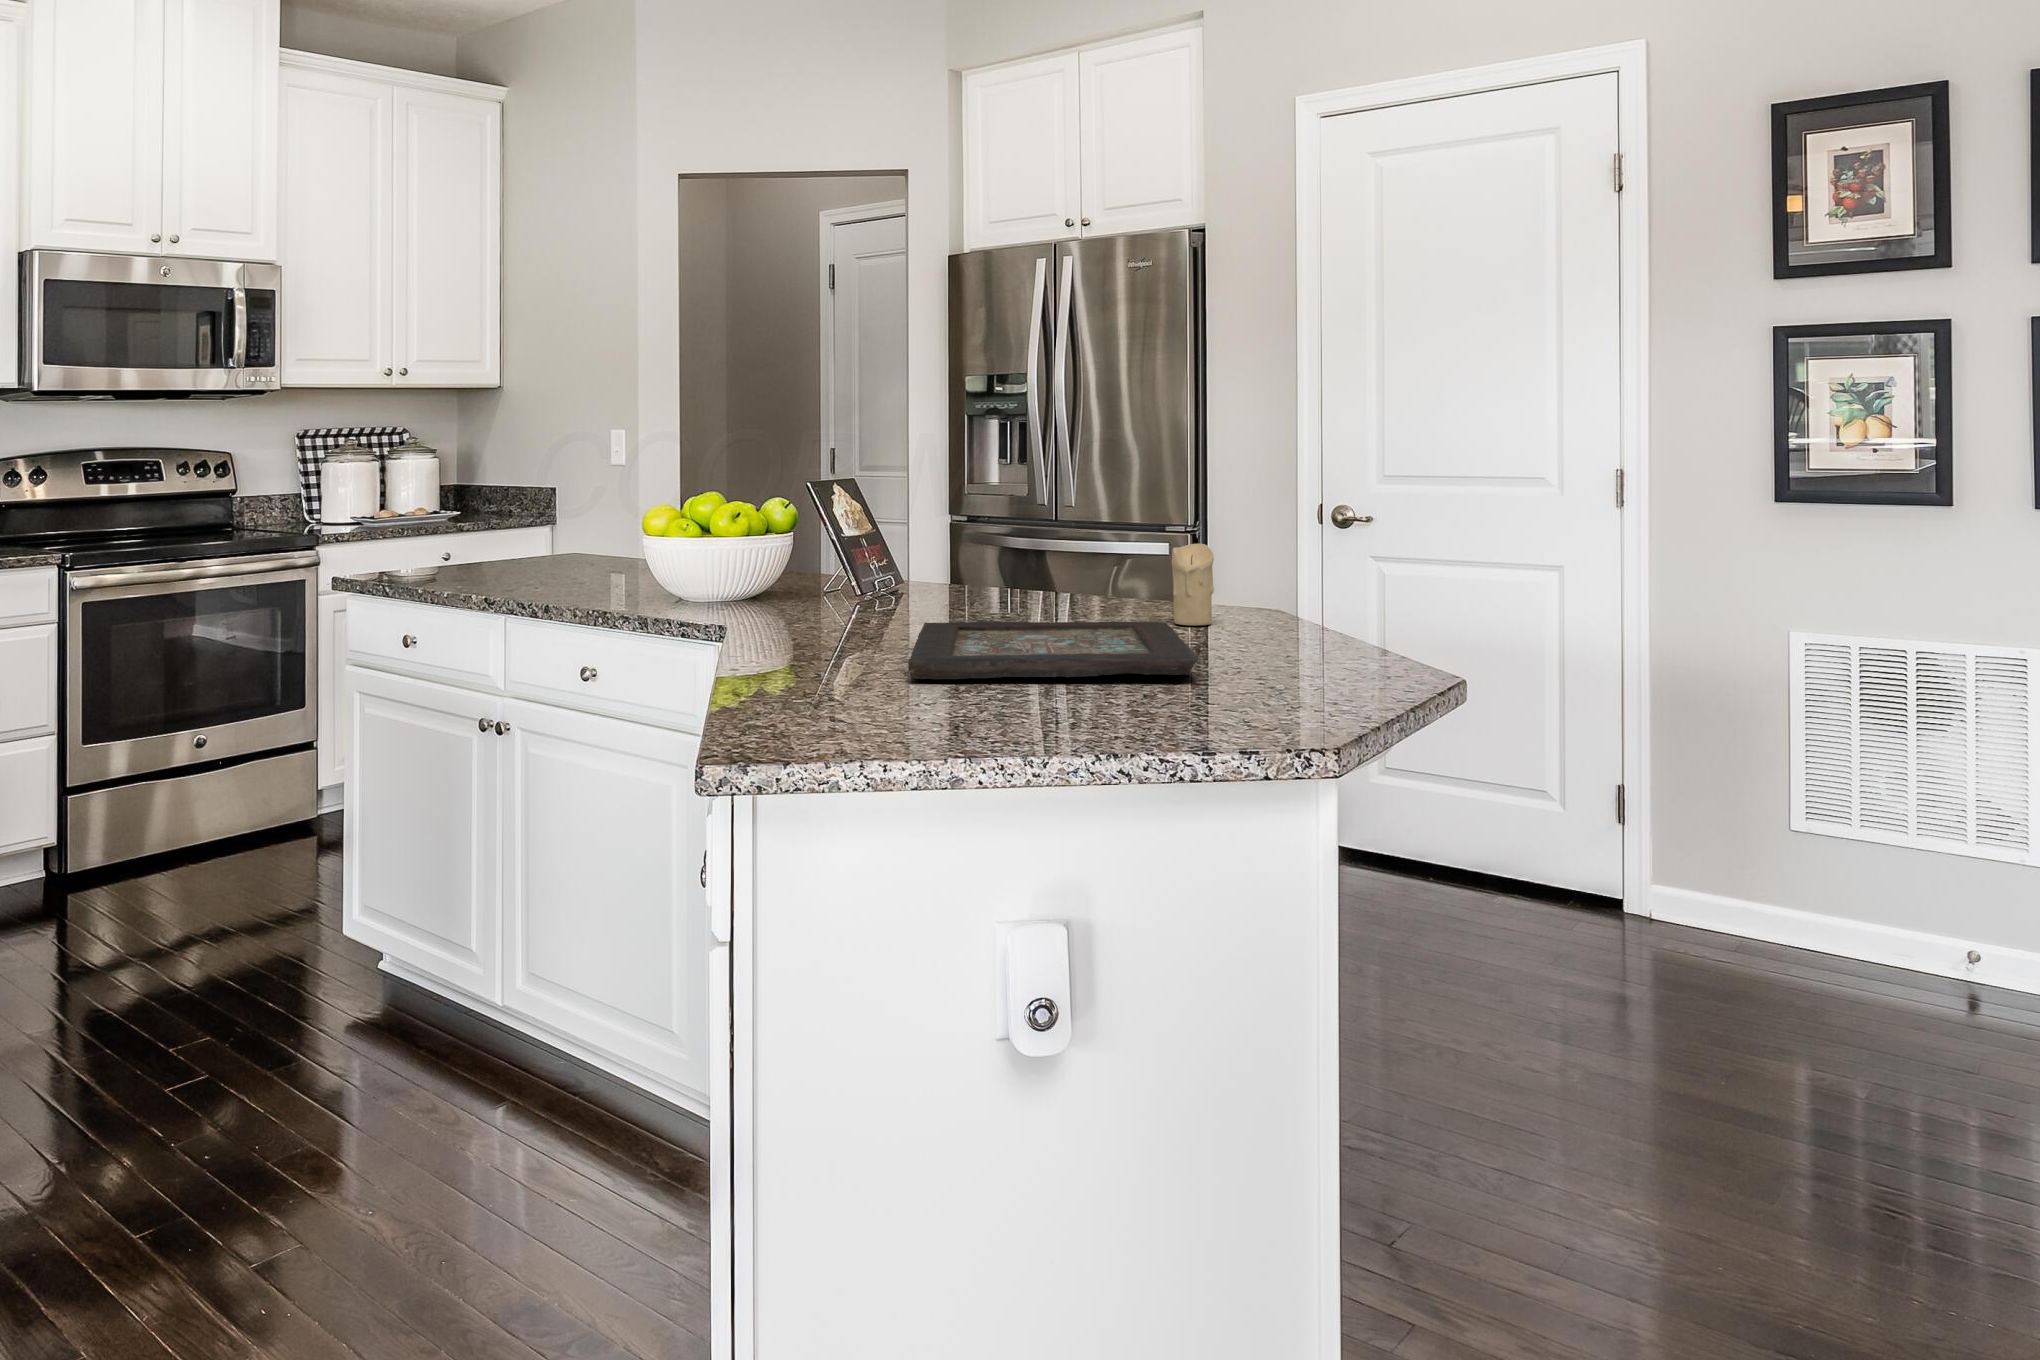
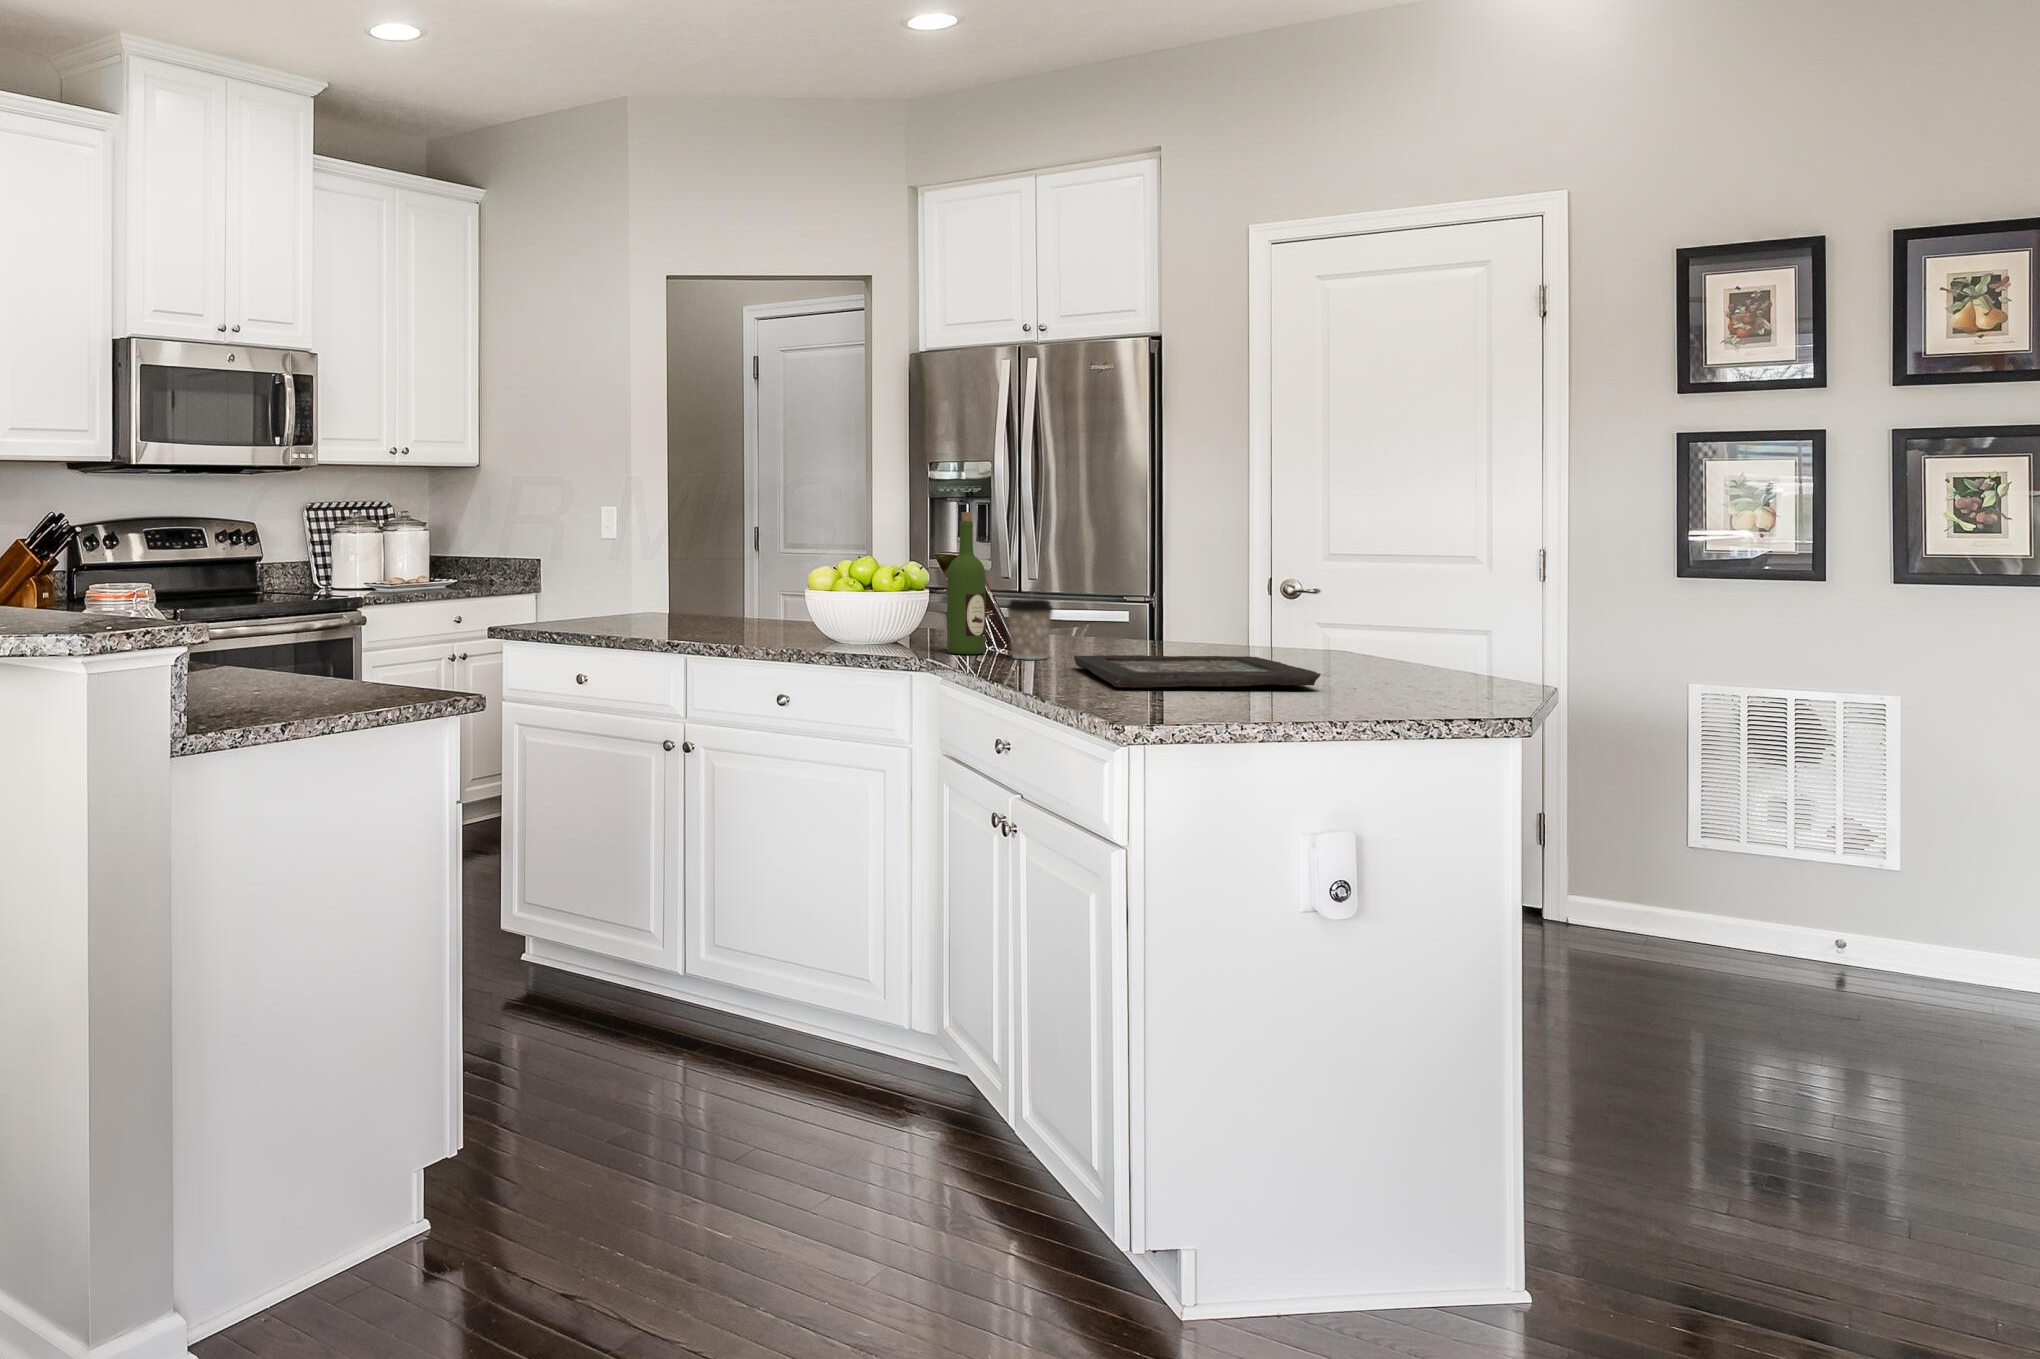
wine bottle: none [809,431,858,615] -> present [947,512,986,654]
coffee cup: none [868,544,928,624] -> present [1007,599,1053,659]
candle: present [1172,544,1214,625] -> none [1245,601,1279,662]

